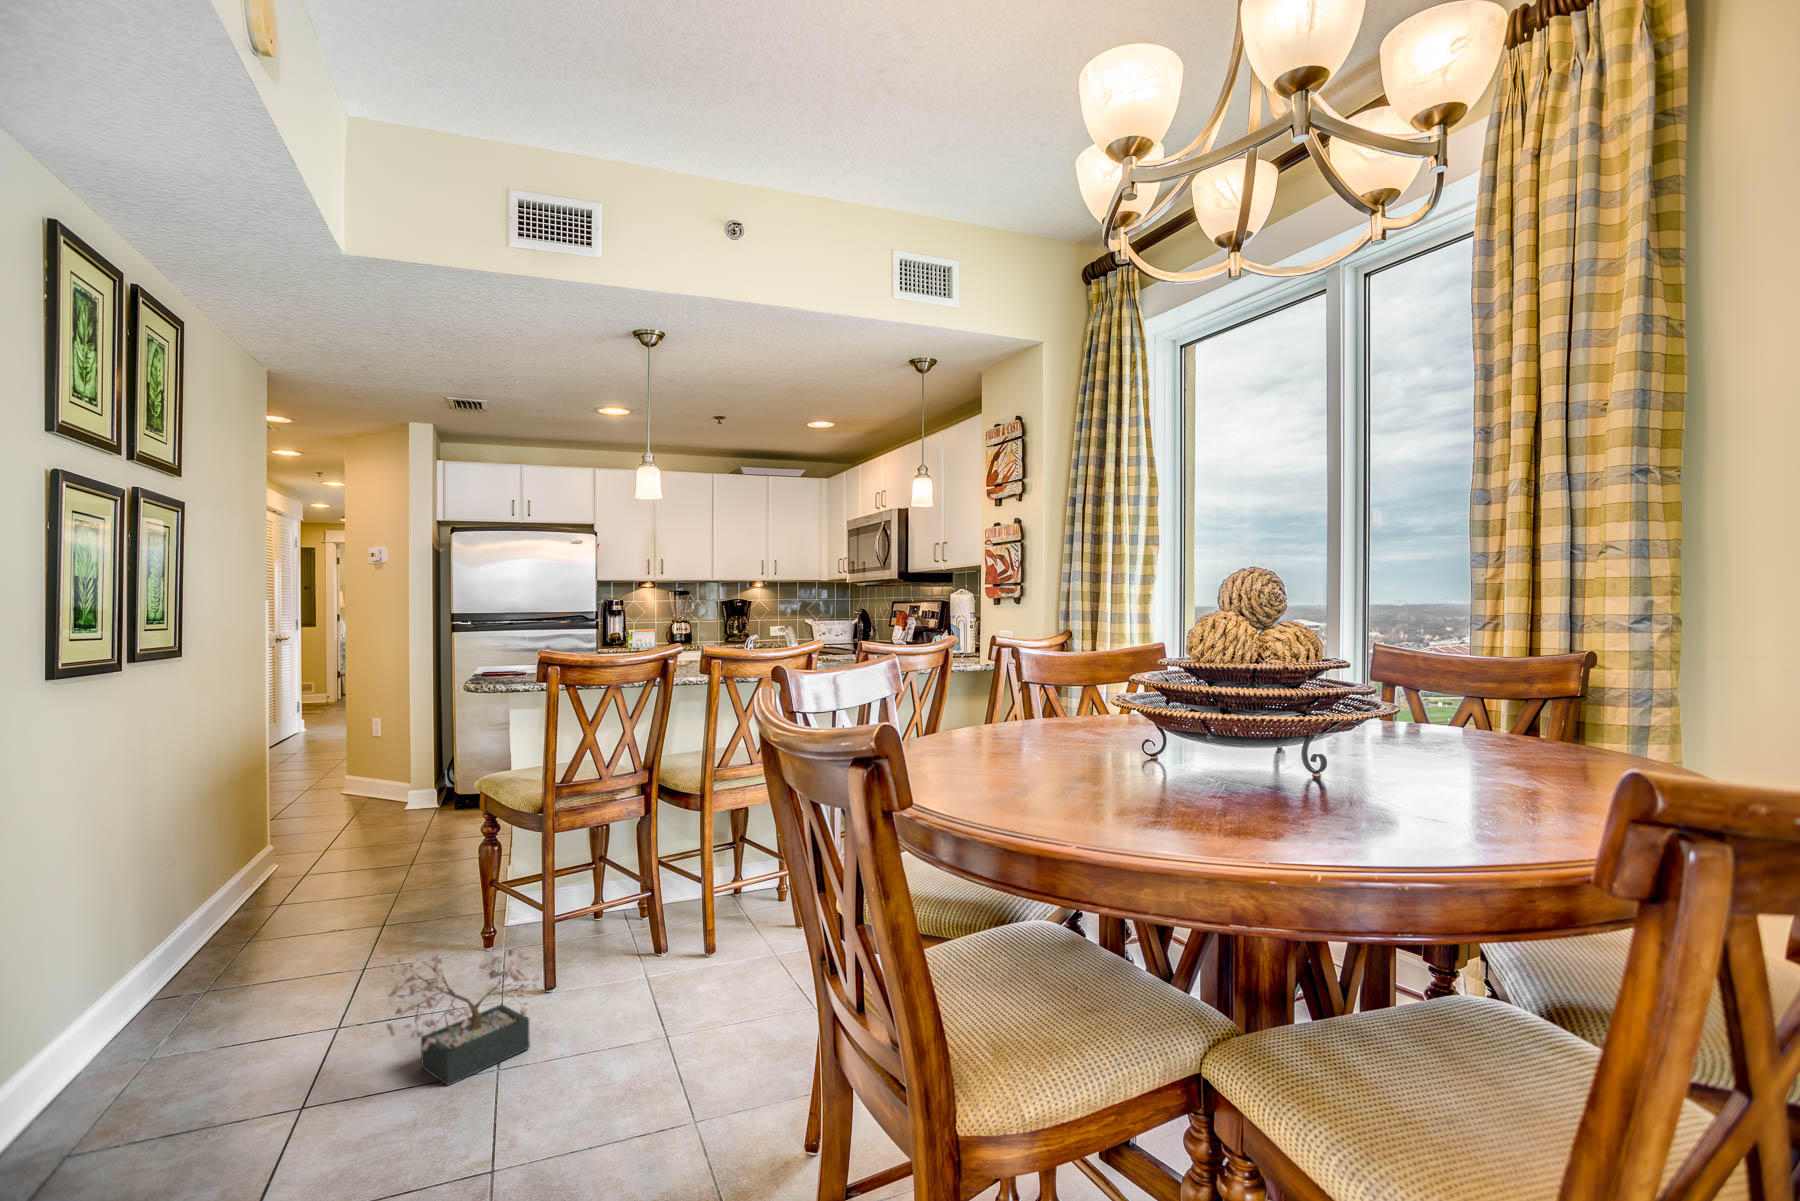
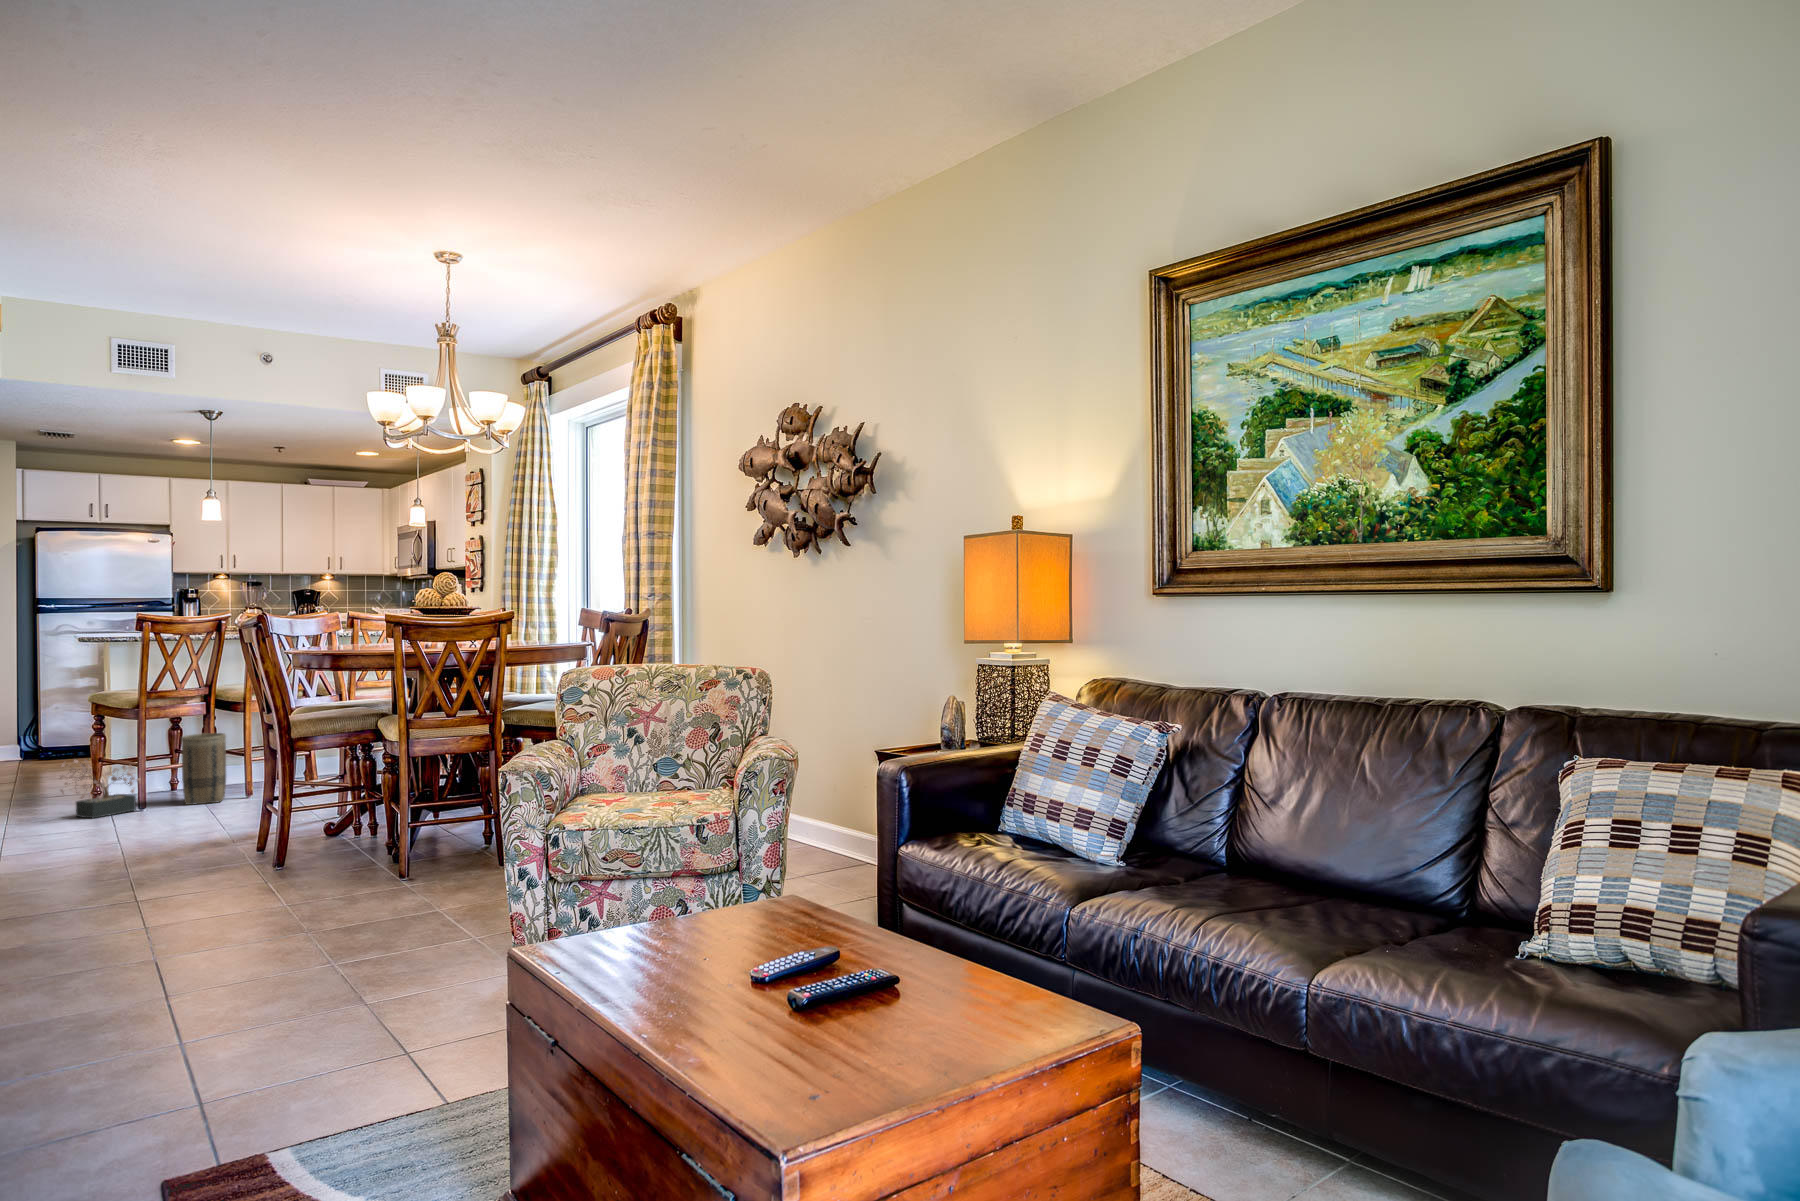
basket: none [610,873,685,1026] -> present [181,733,226,805]

